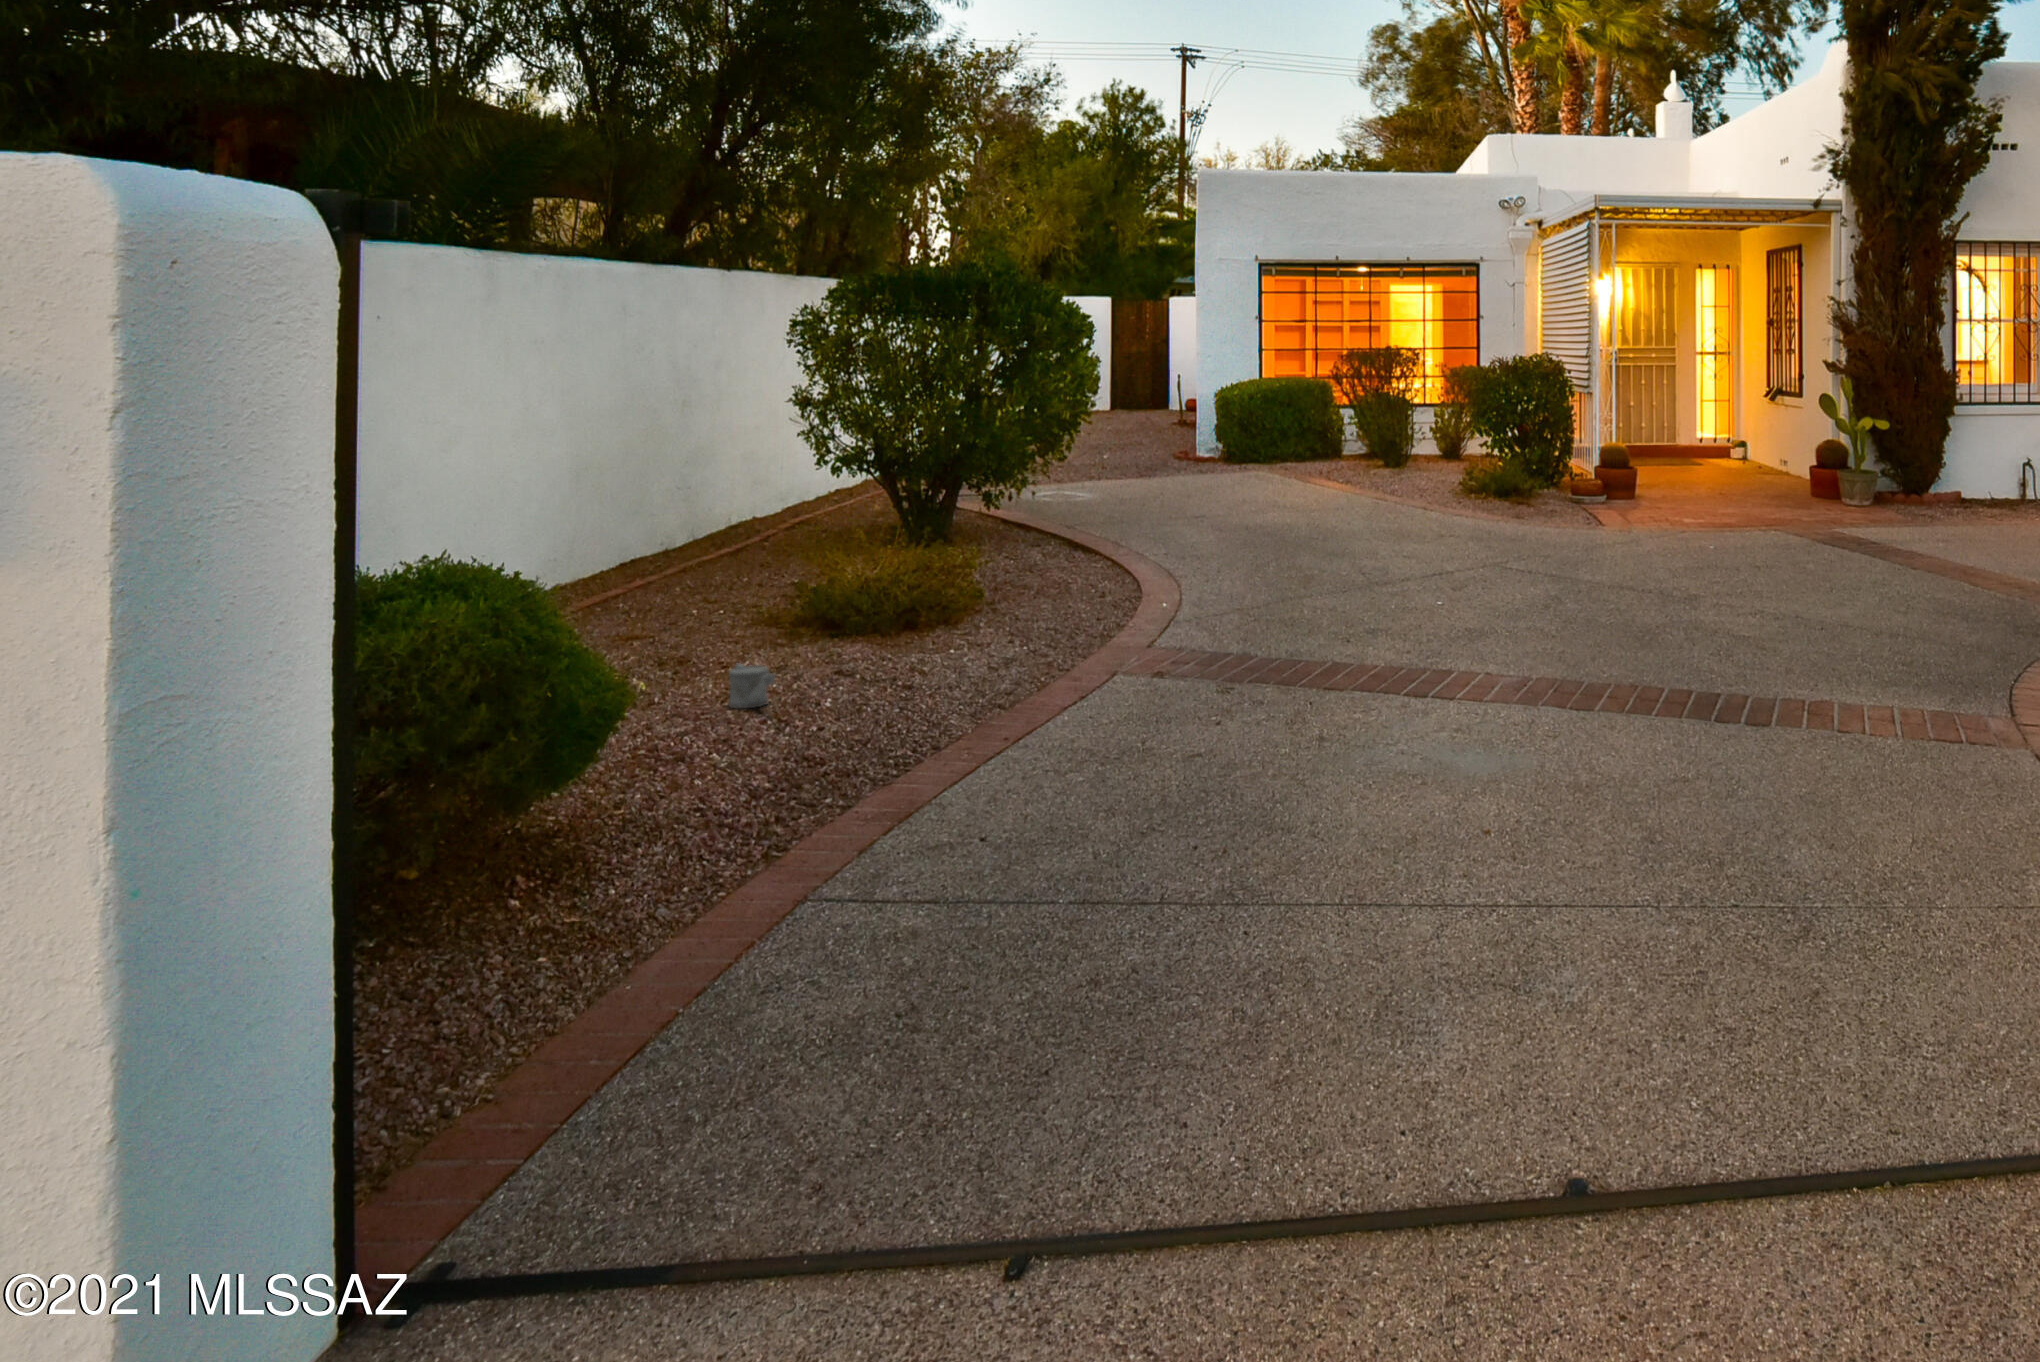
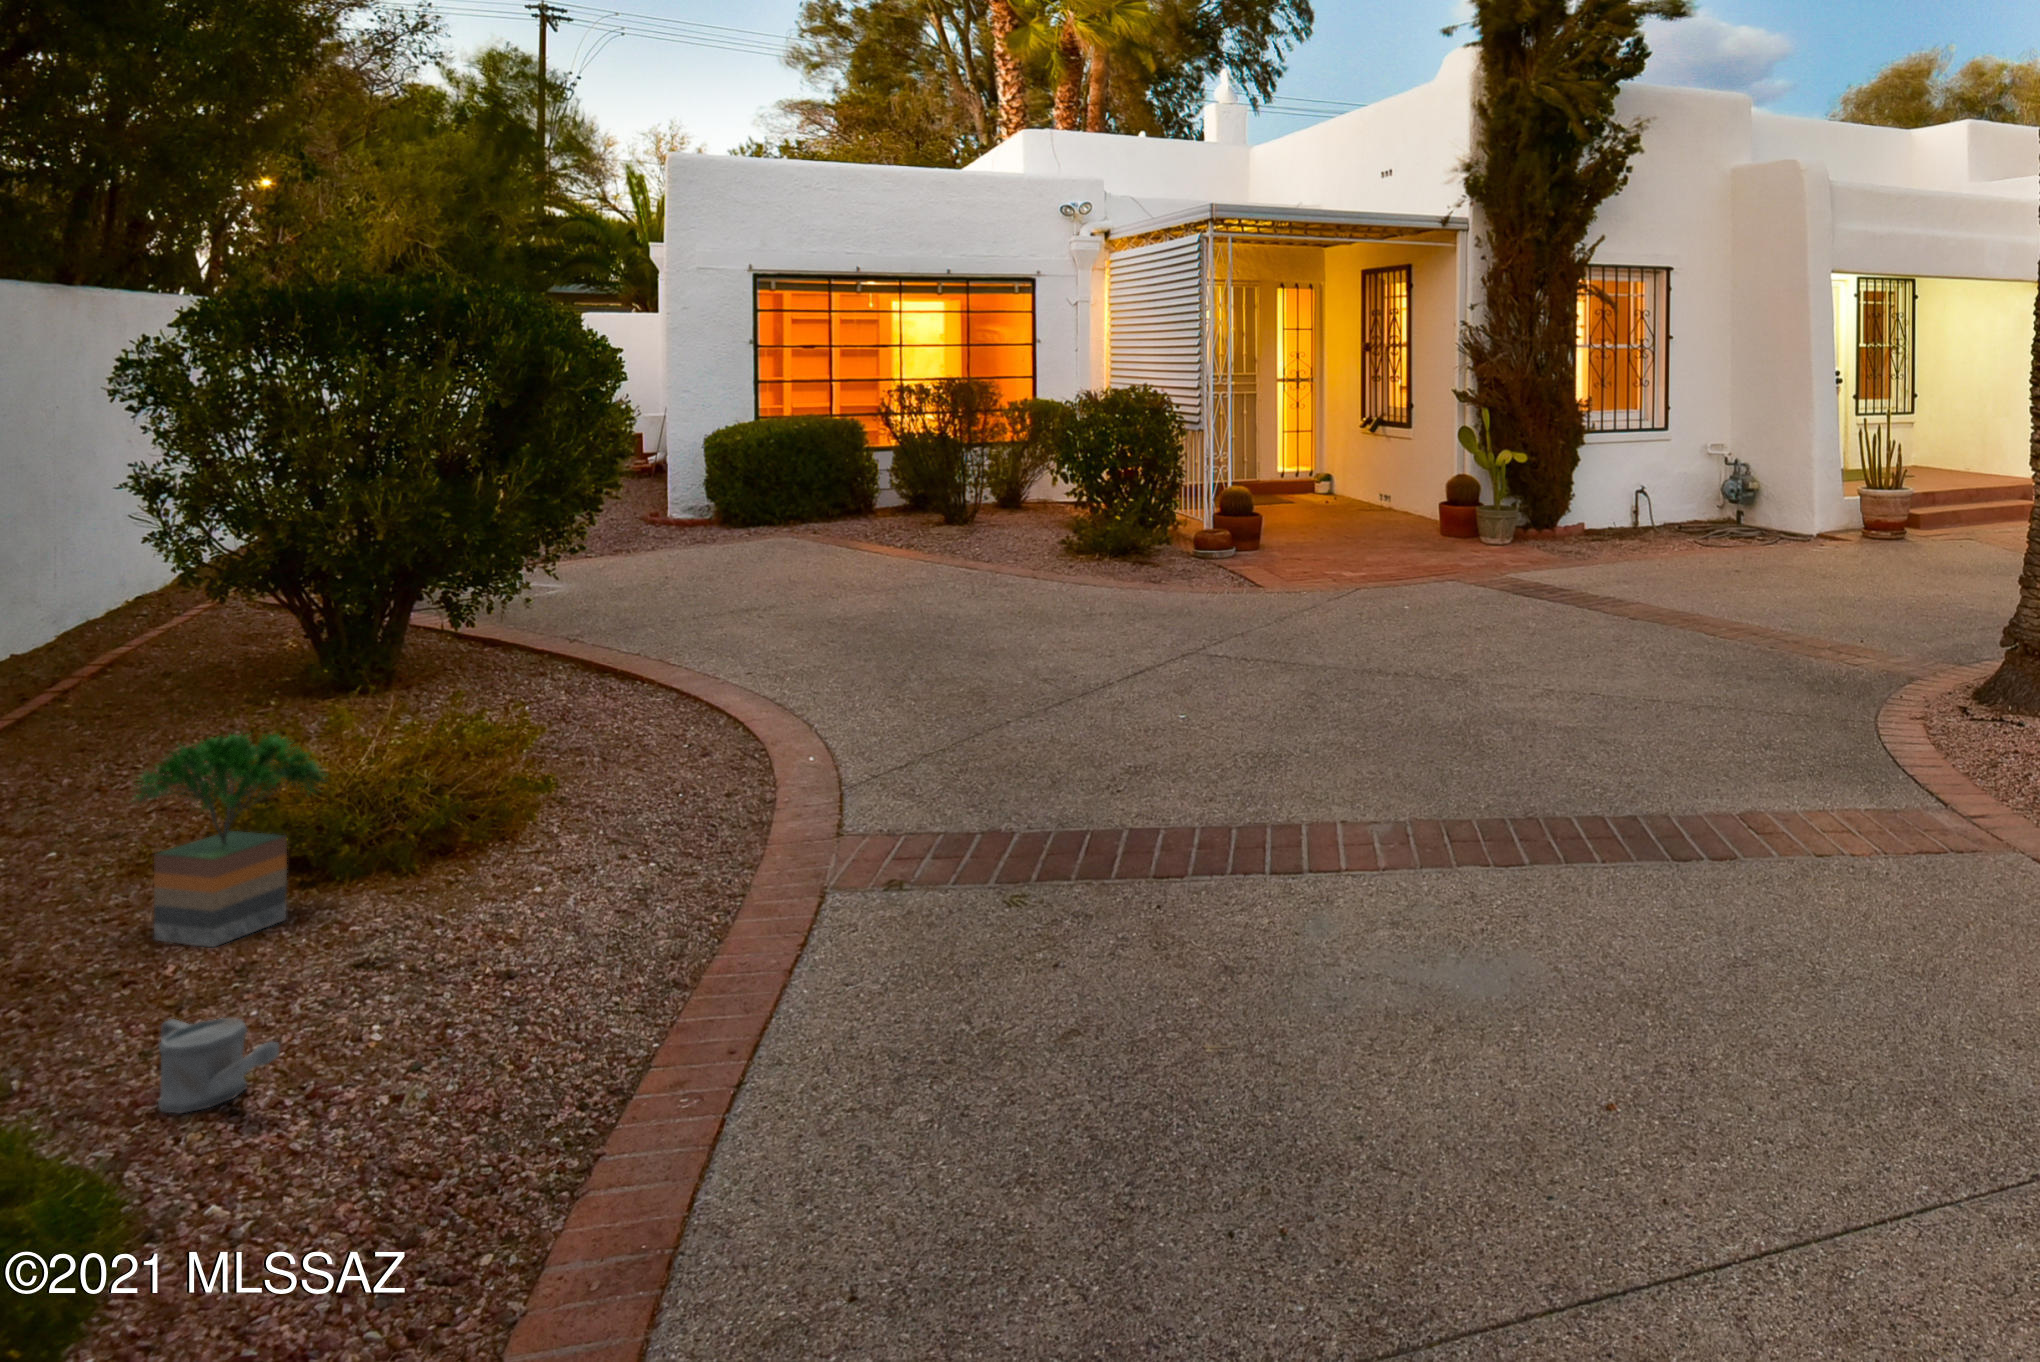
potted tree: none [751,531,848,652] -> present [135,734,324,947]

